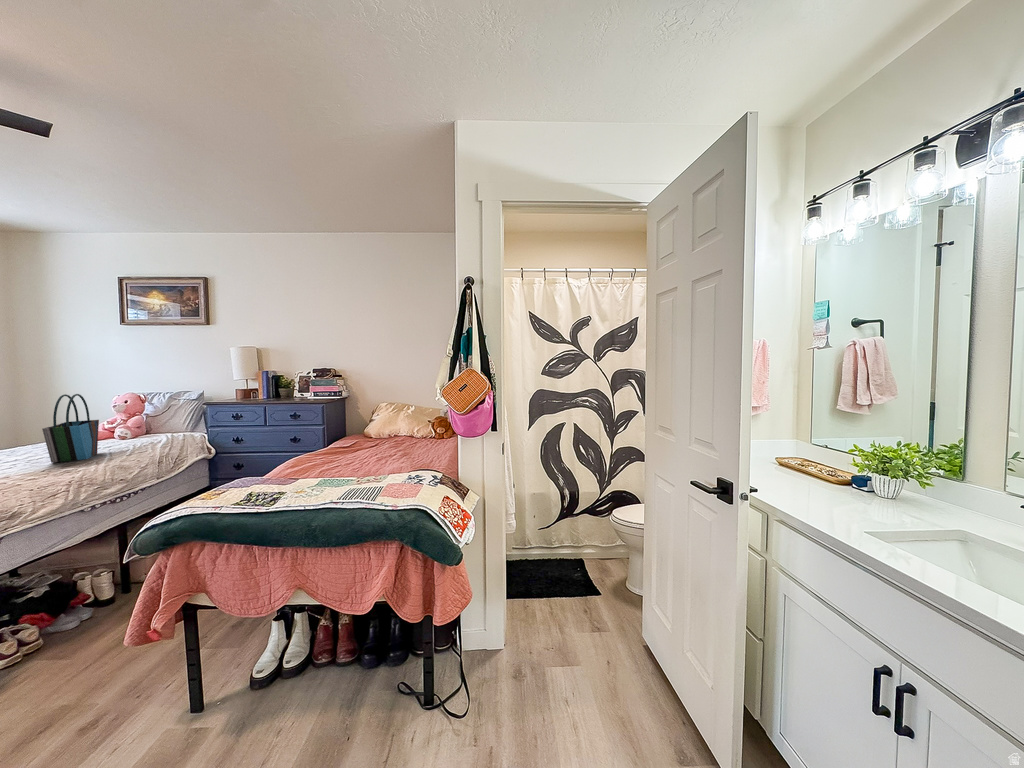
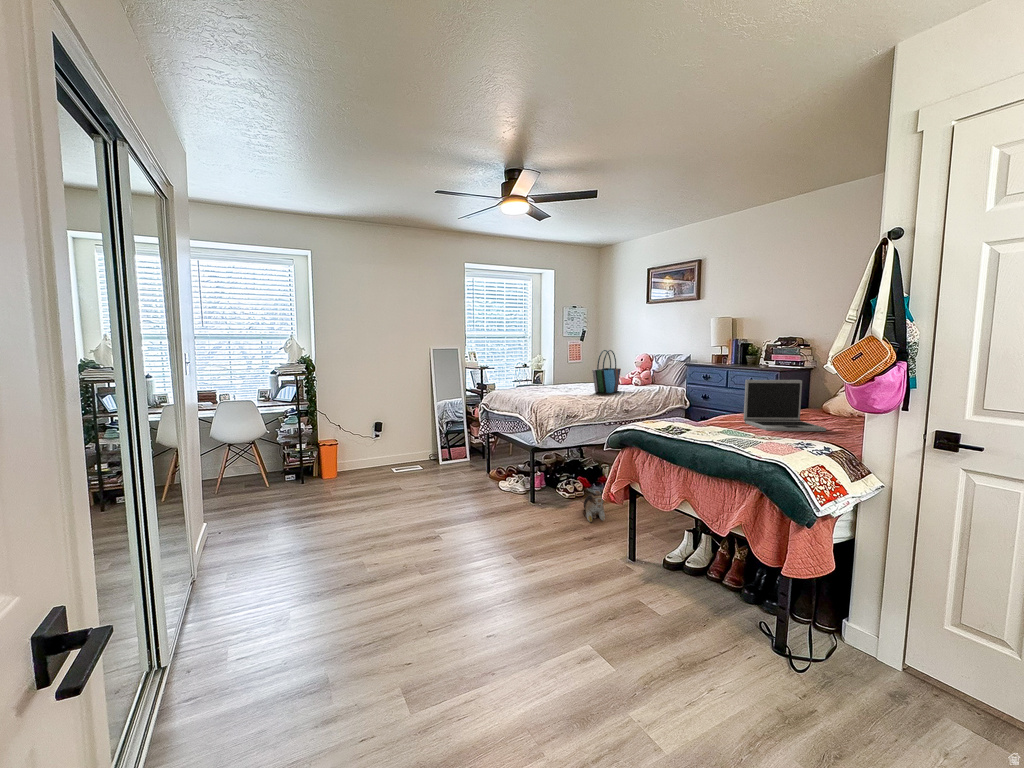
laptop: none [314,411,395,469] -> present [744,380,826,431]
plush toy: none [64,623,119,686] -> present [583,491,605,522]

